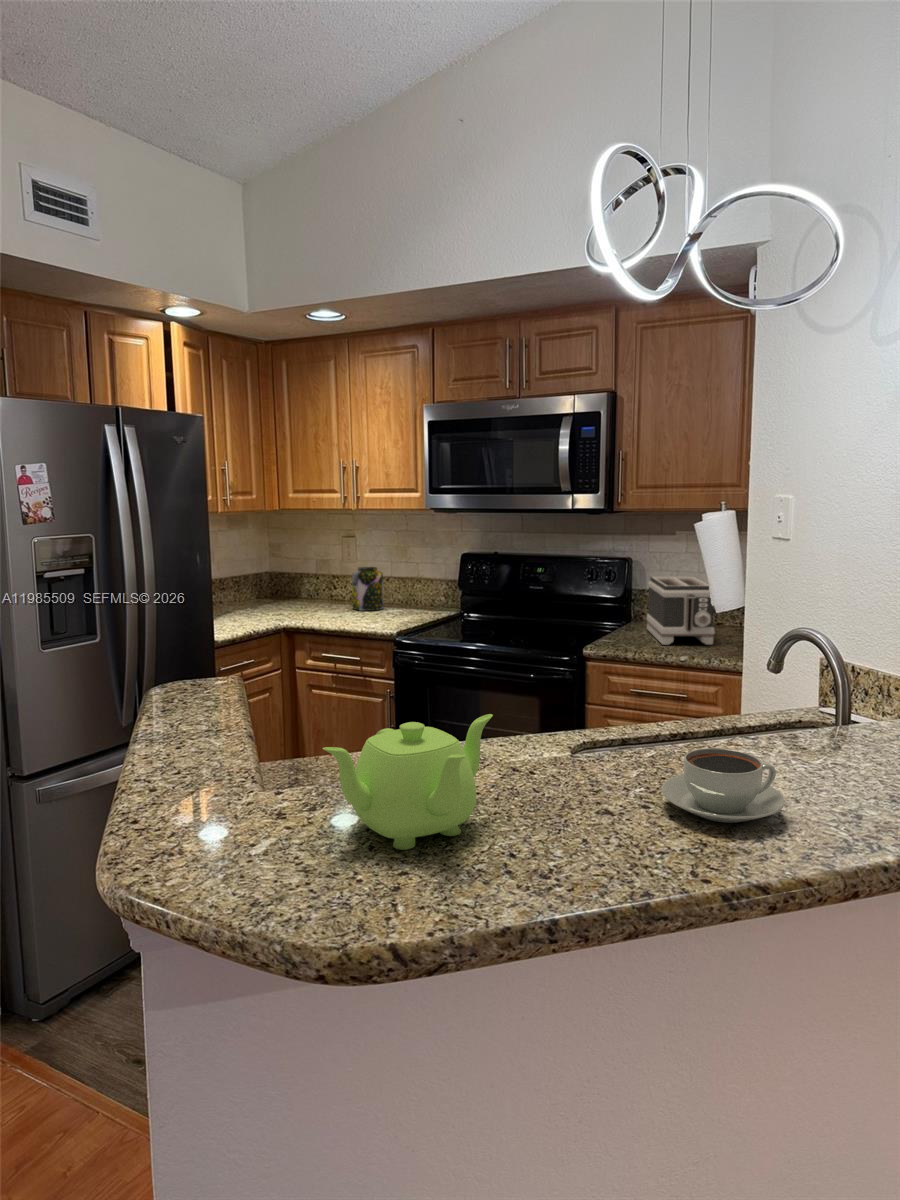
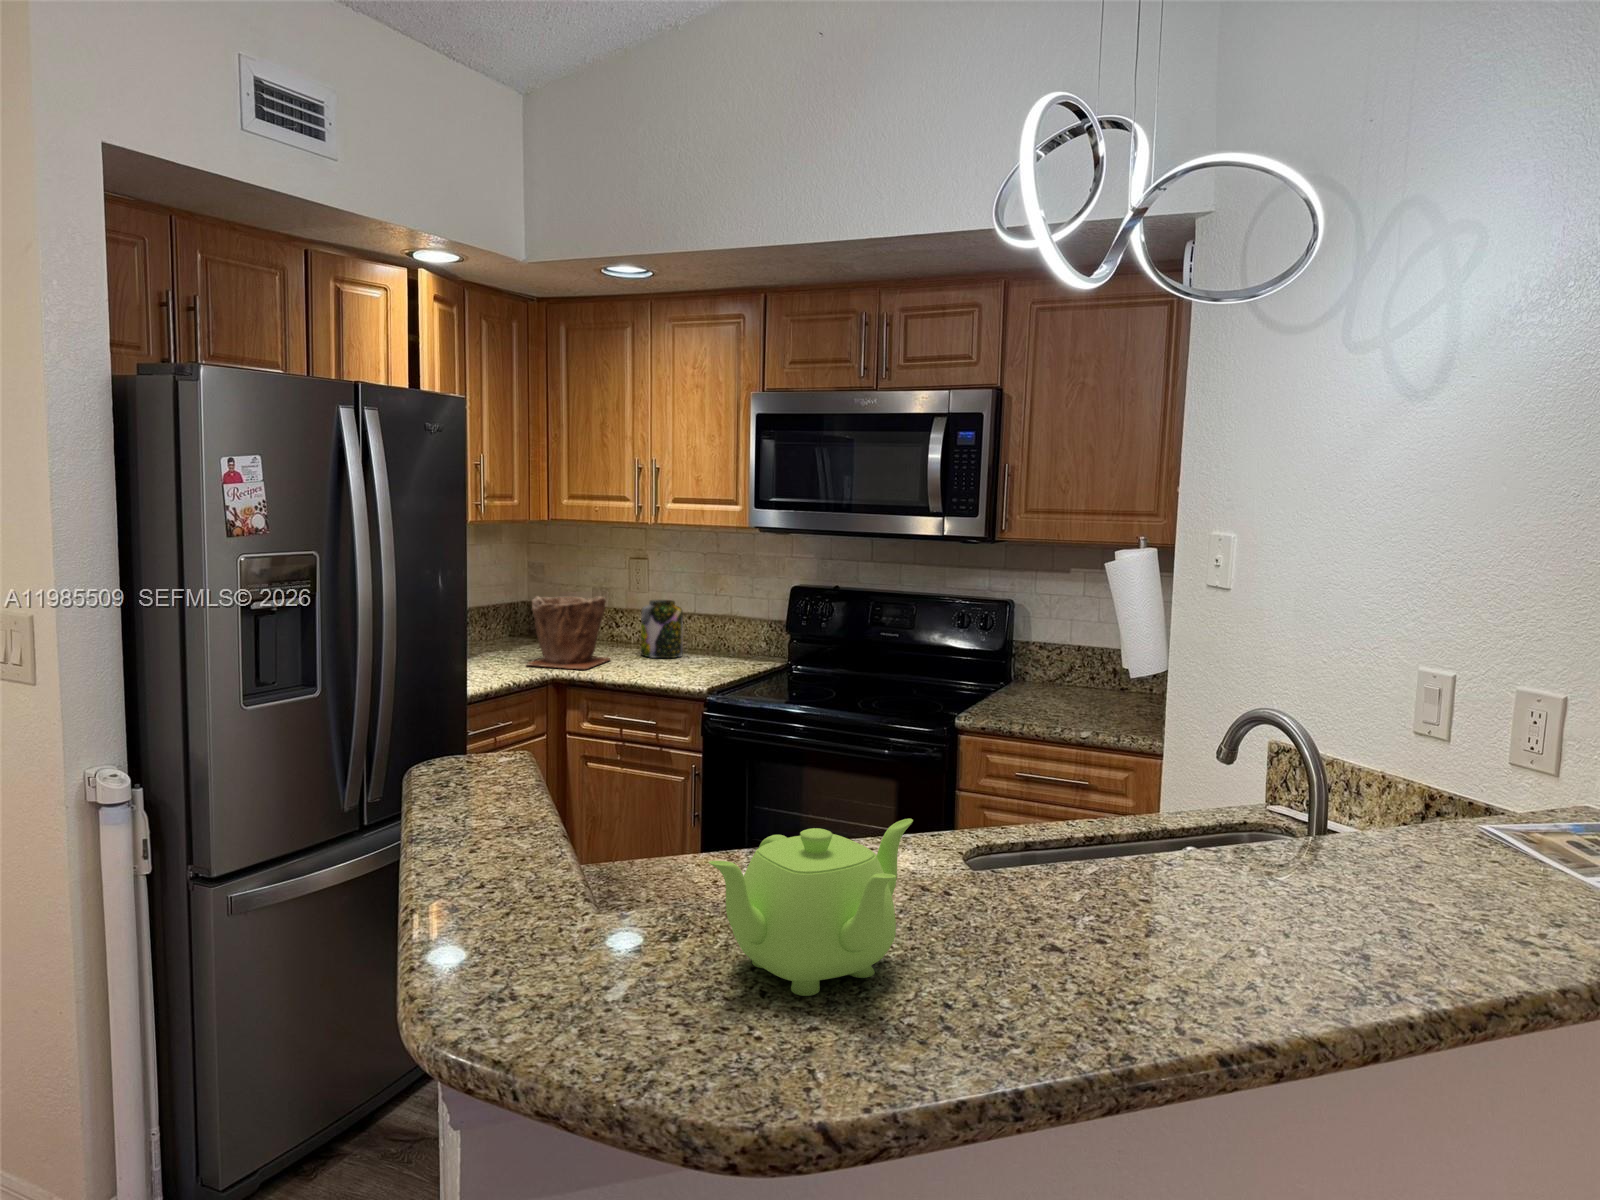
plant pot: none [266,565,331,620] -> present [527,596,610,669]
toaster: present [647,576,715,645] -> none [1032,625,1124,717]
coffee cup: present [661,748,785,823] -> none [1120,866,1279,963]

